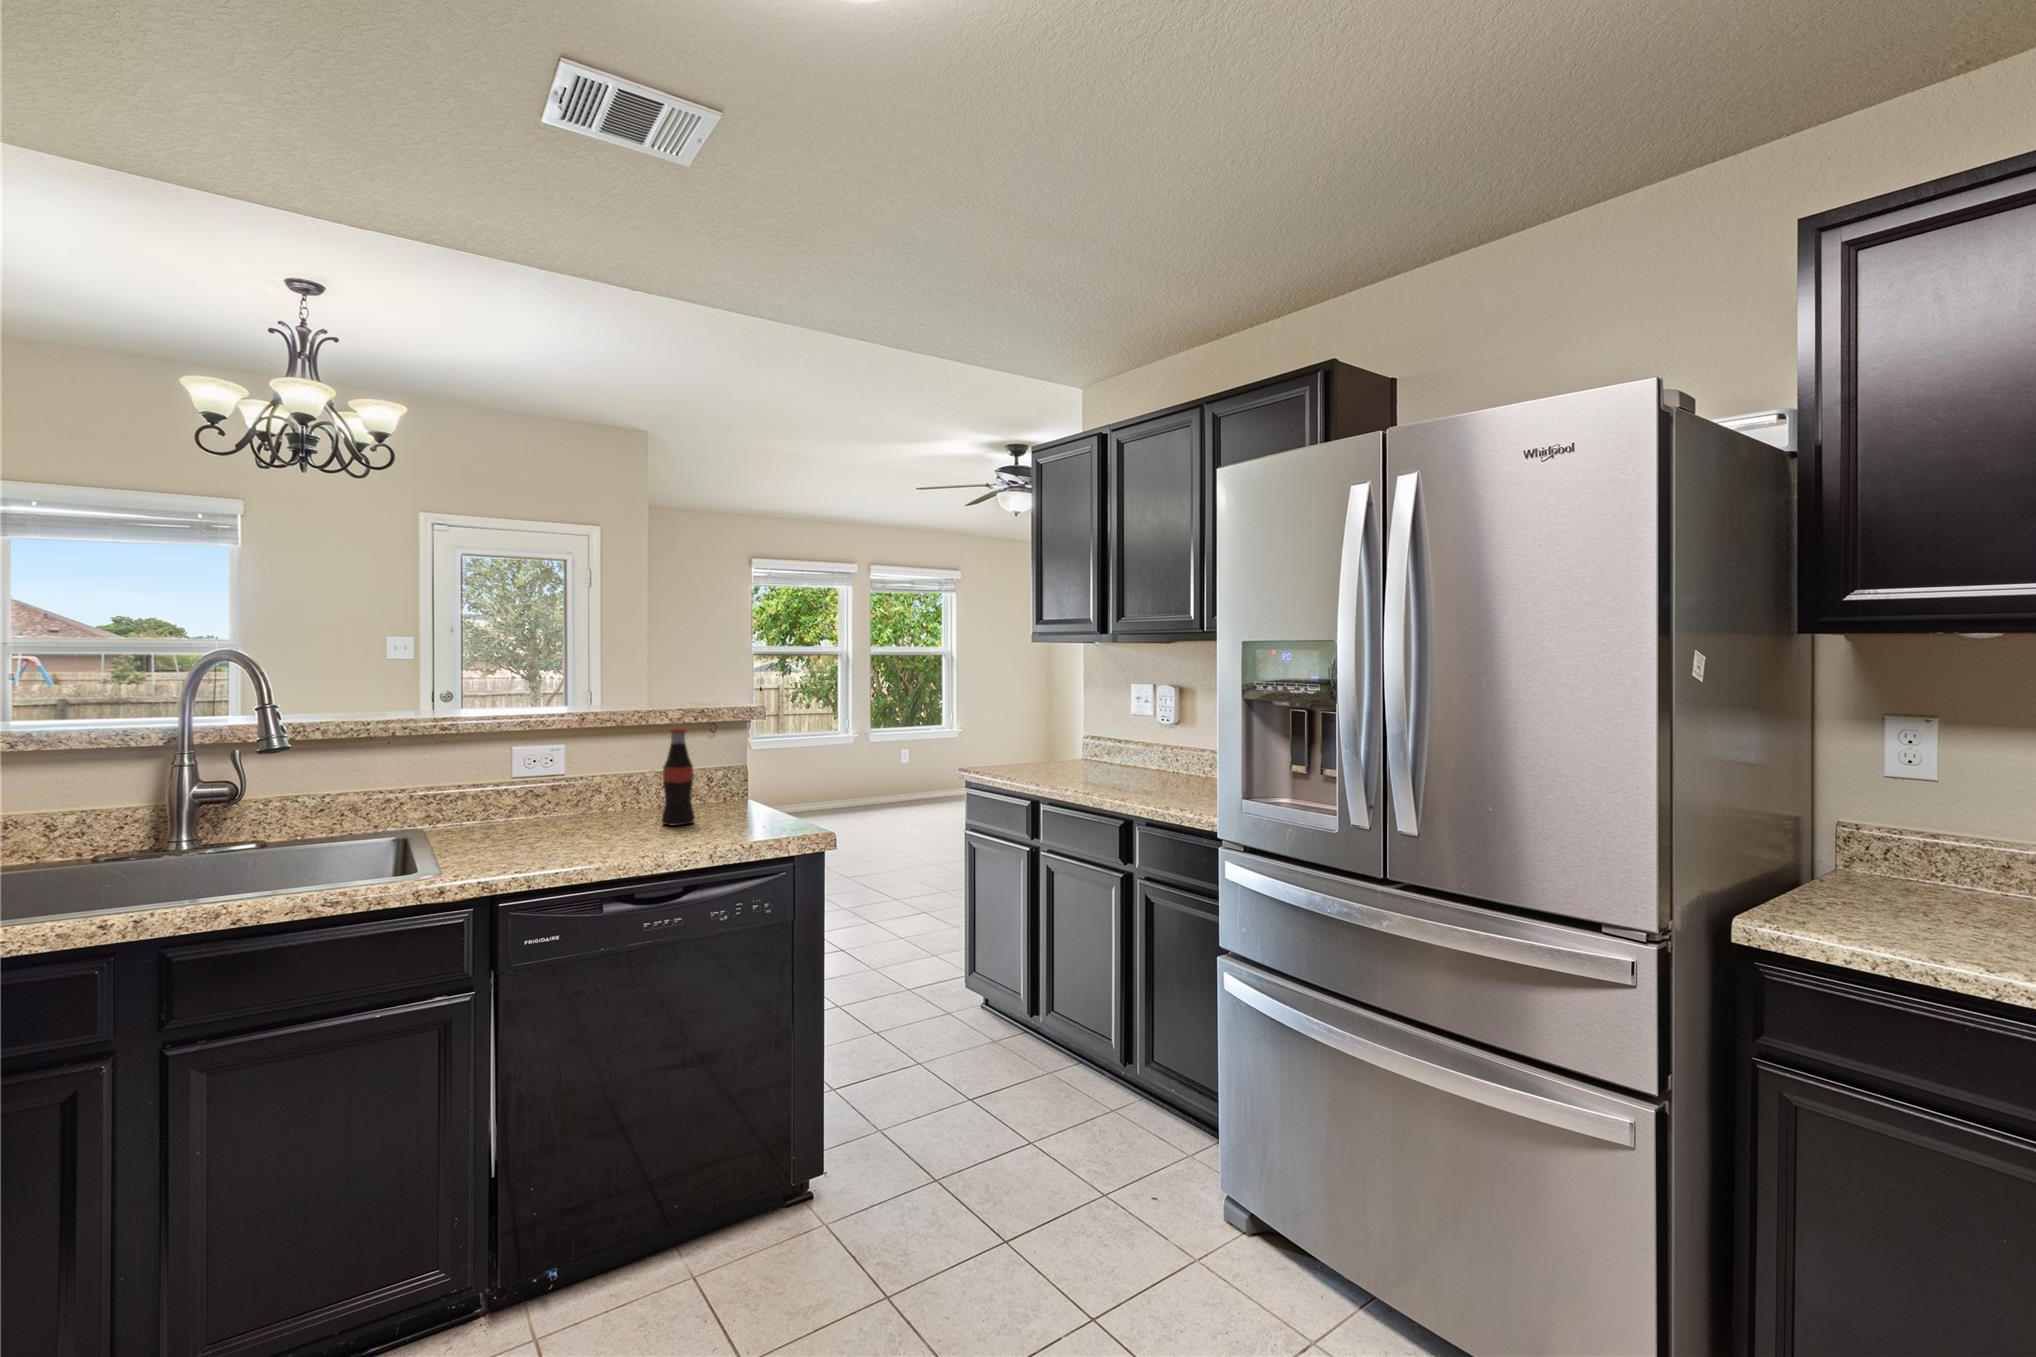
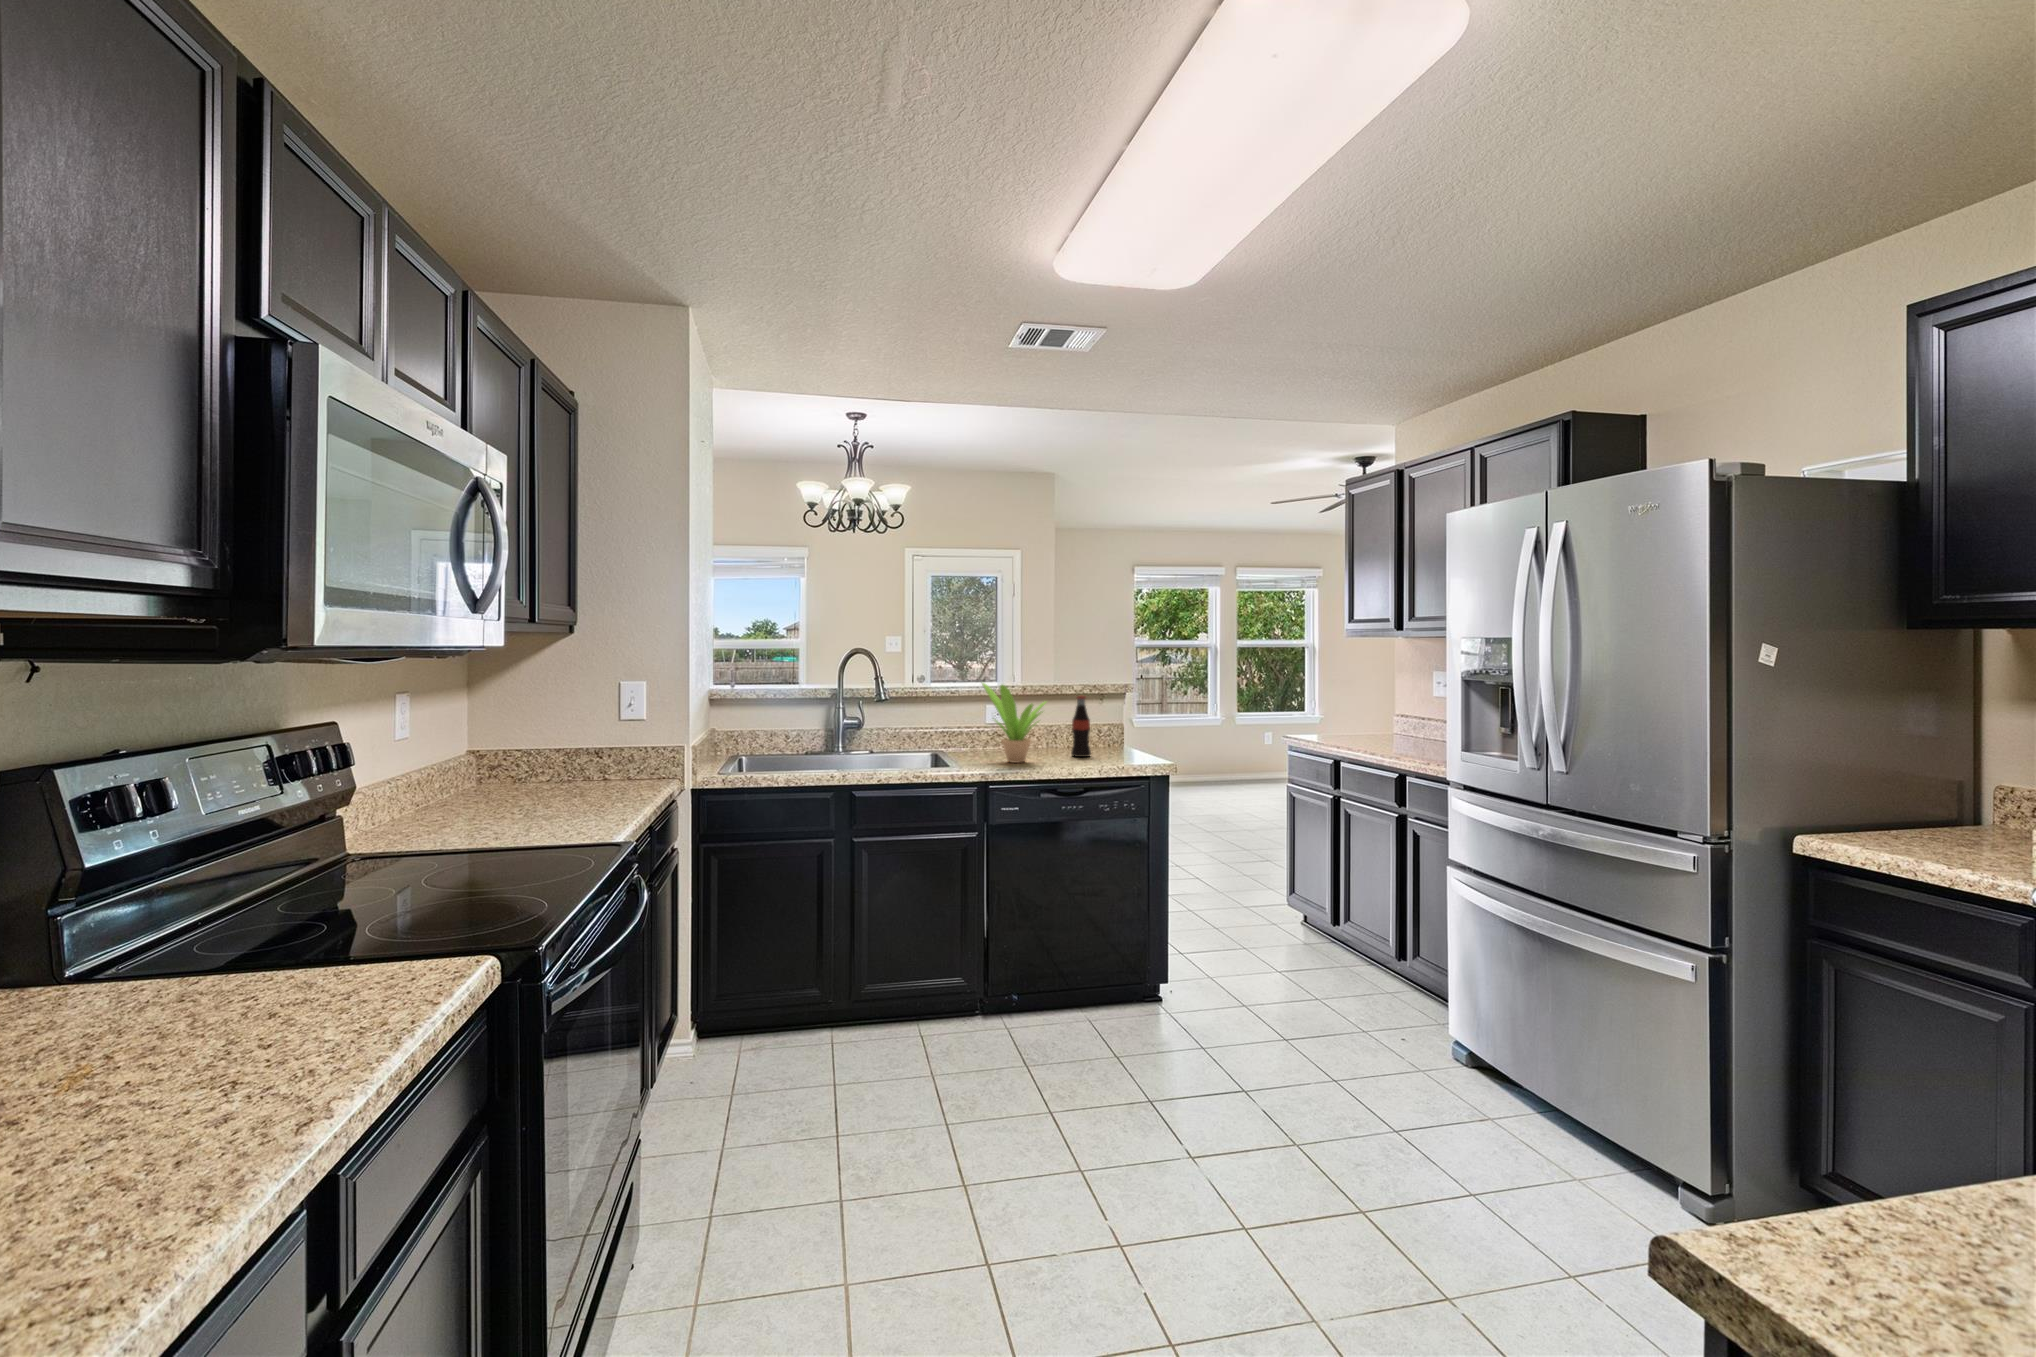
potted plant: none [496,710,620,847] -> present [982,683,1046,763]

